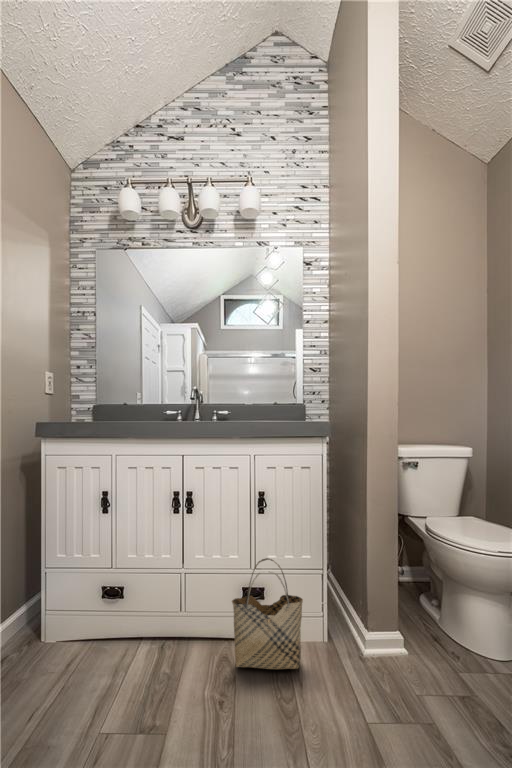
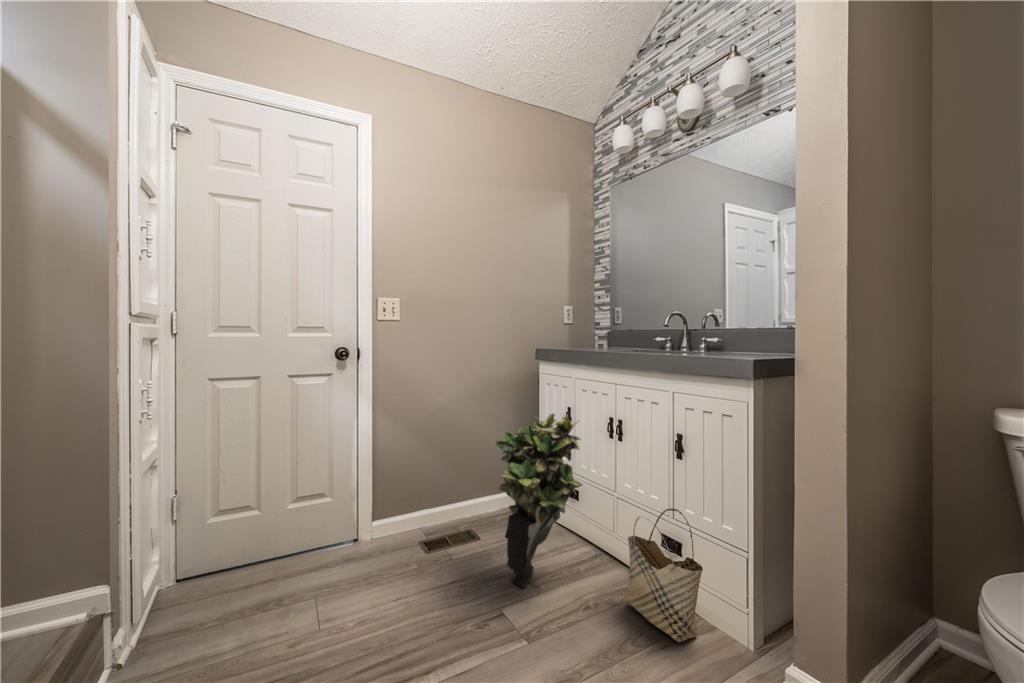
potted plant: none [76,498,187,726] -> present [496,414,582,588]

